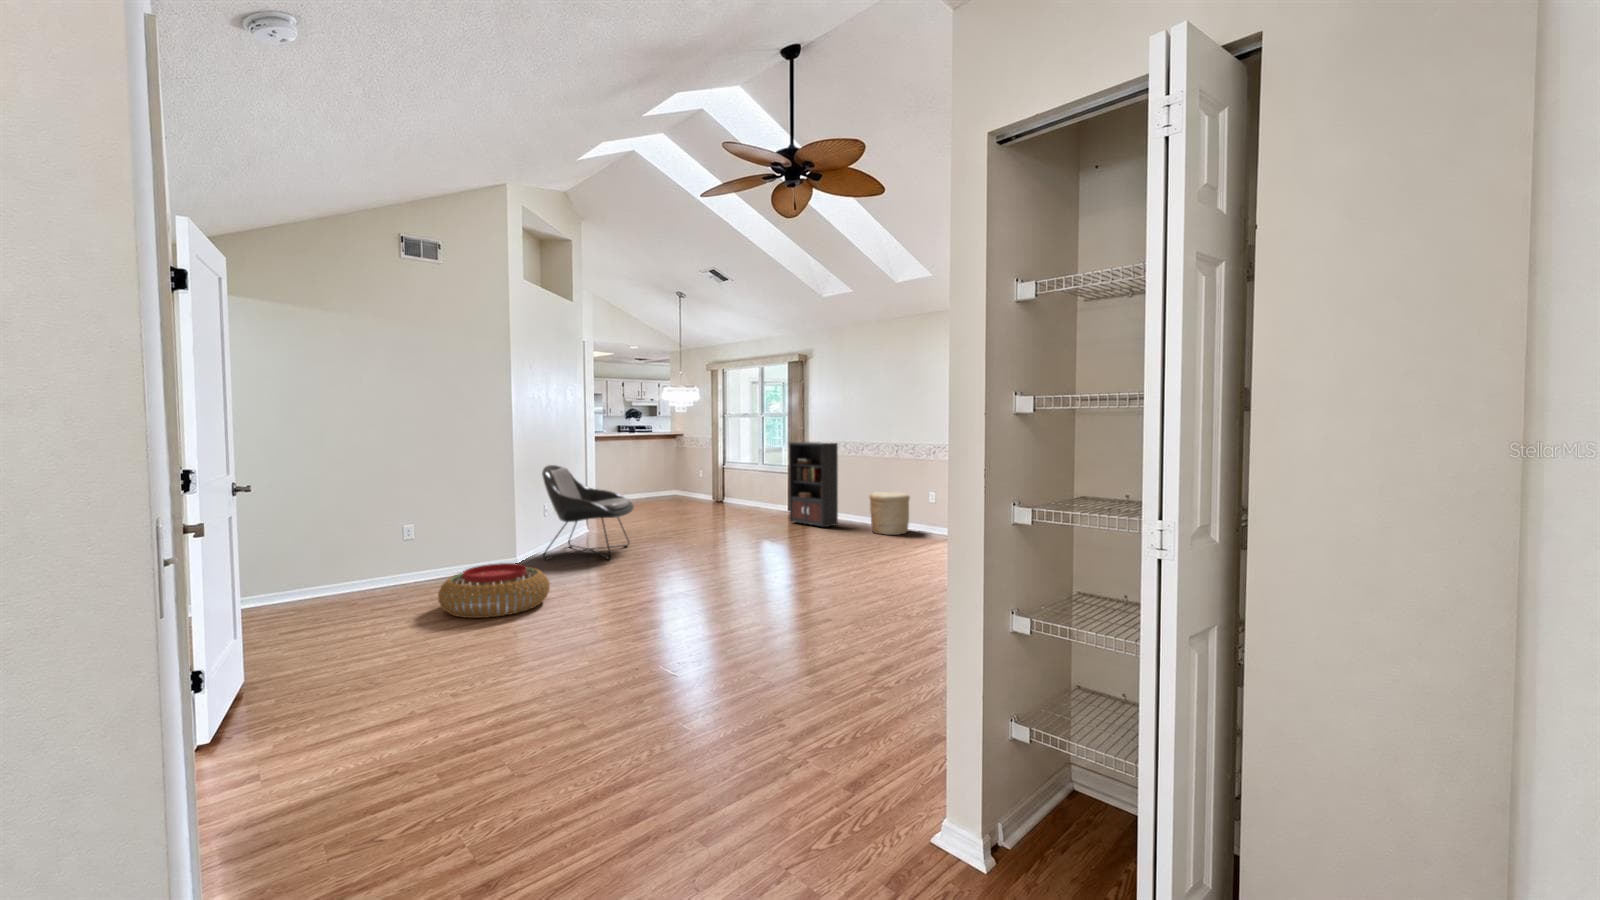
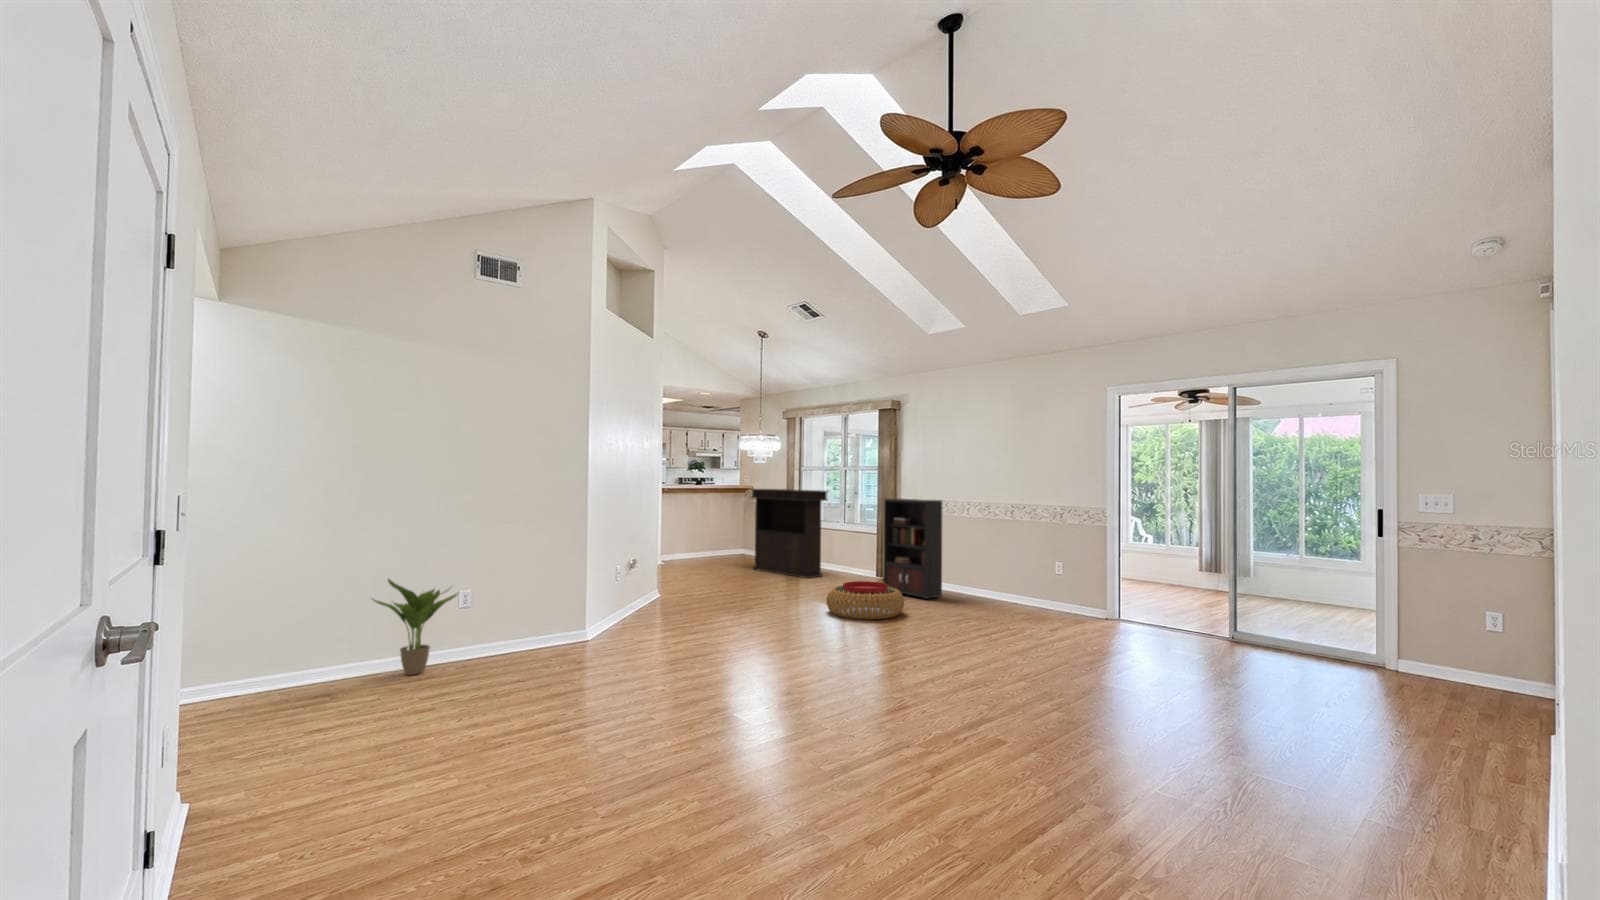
console table: none [677,435,745,513] -> present [752,489,827,578]
lounge chair: present [542,465,634,560] -> none [612,519,715,633]
woven basket: present [870,492,910,535] -> none [983,559,1032,611]
potted plant: none [324,521,402,600] -> present [373,579,457,675]
pouf: present [438,563,550,618] -> present [826,581,904,620]

